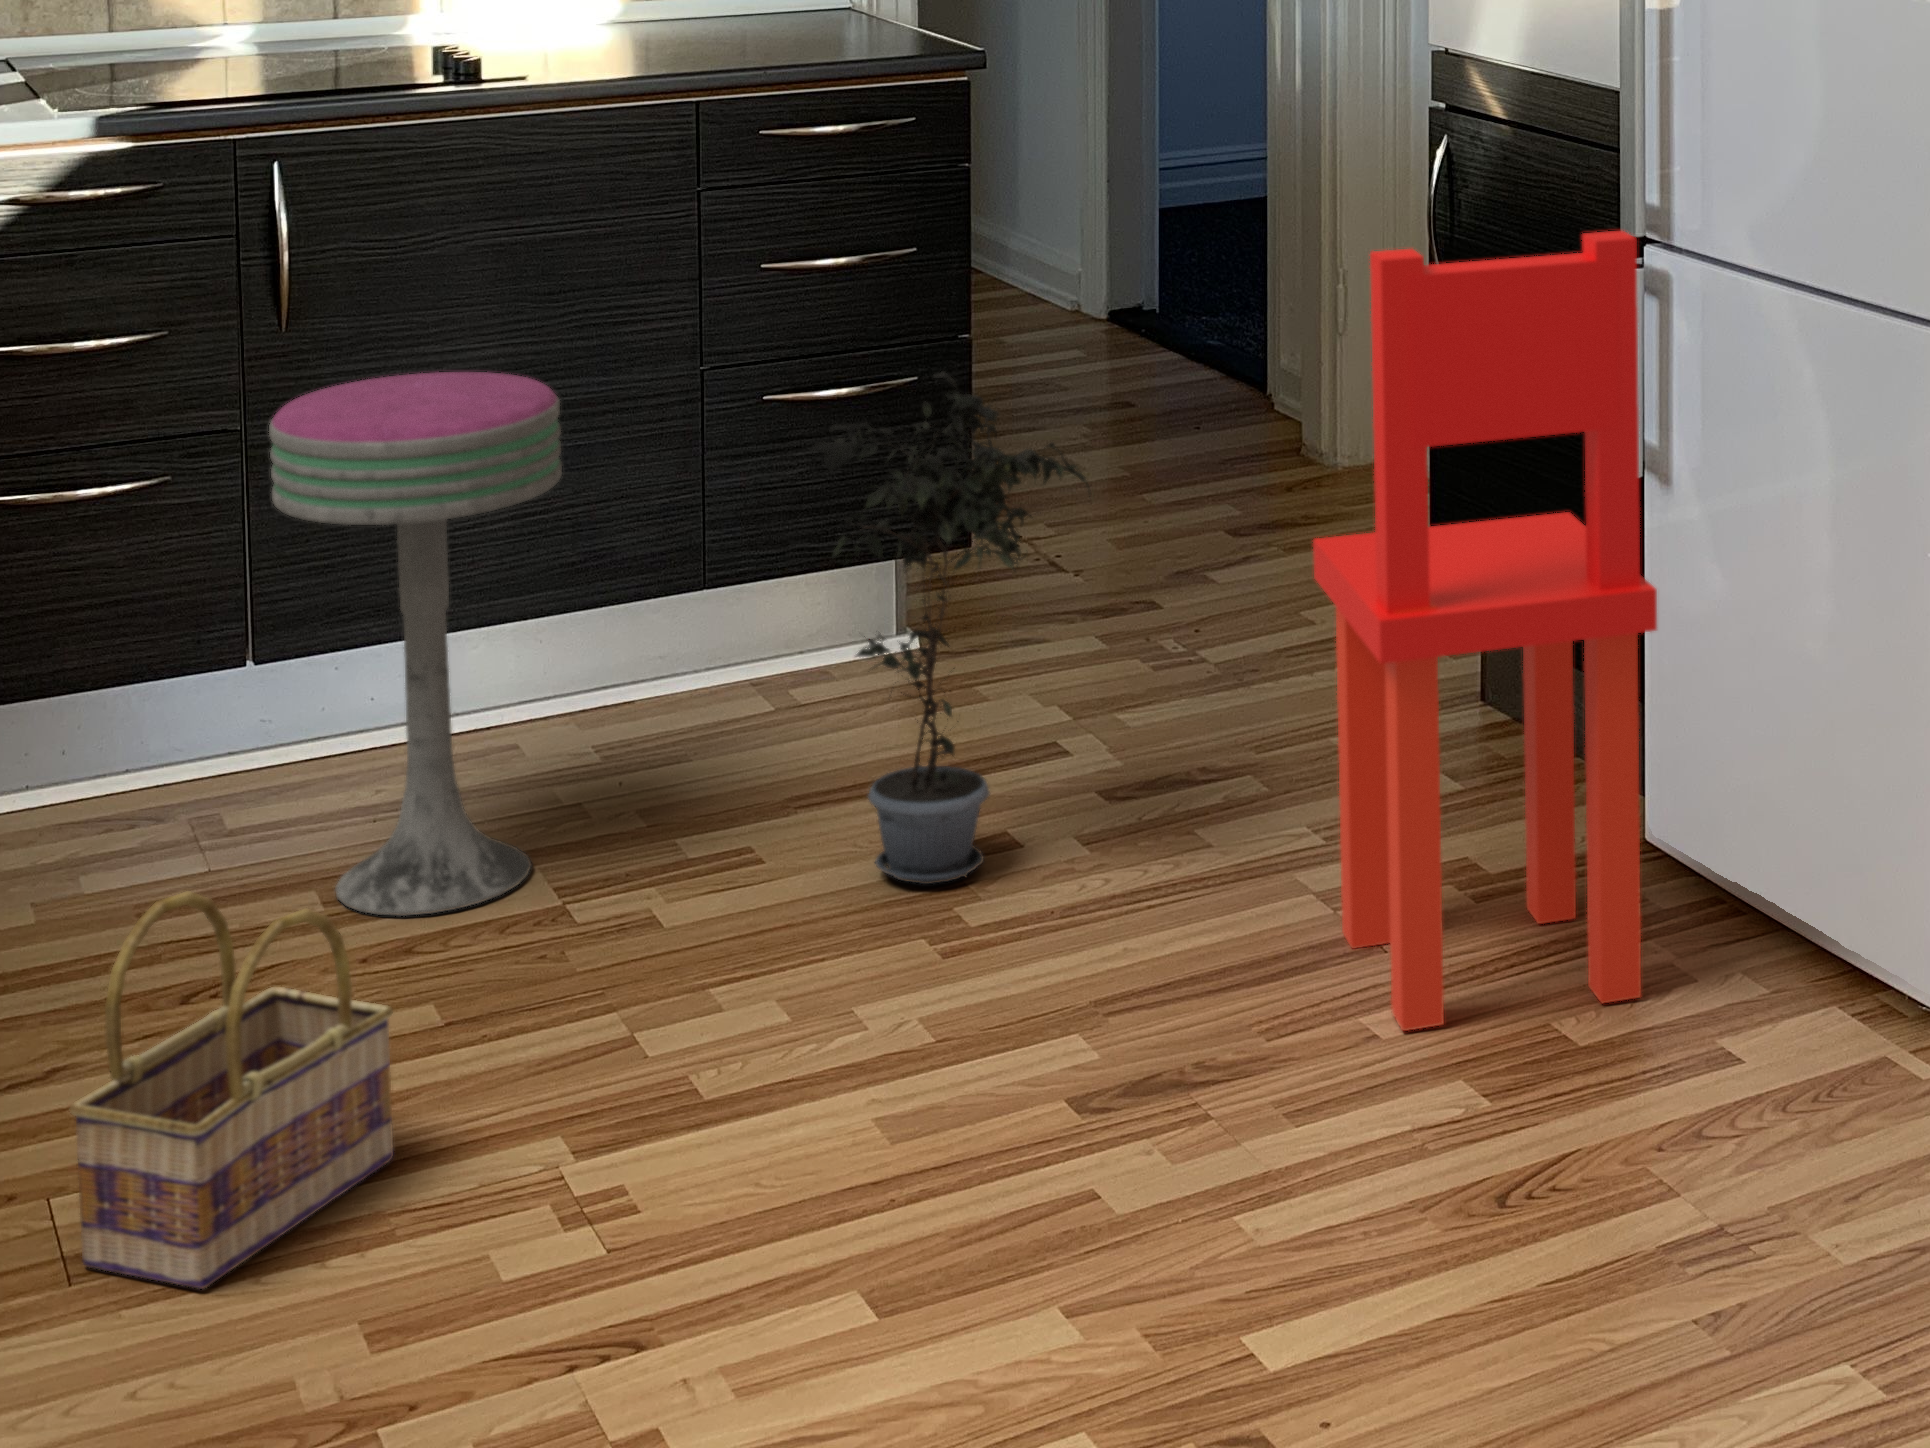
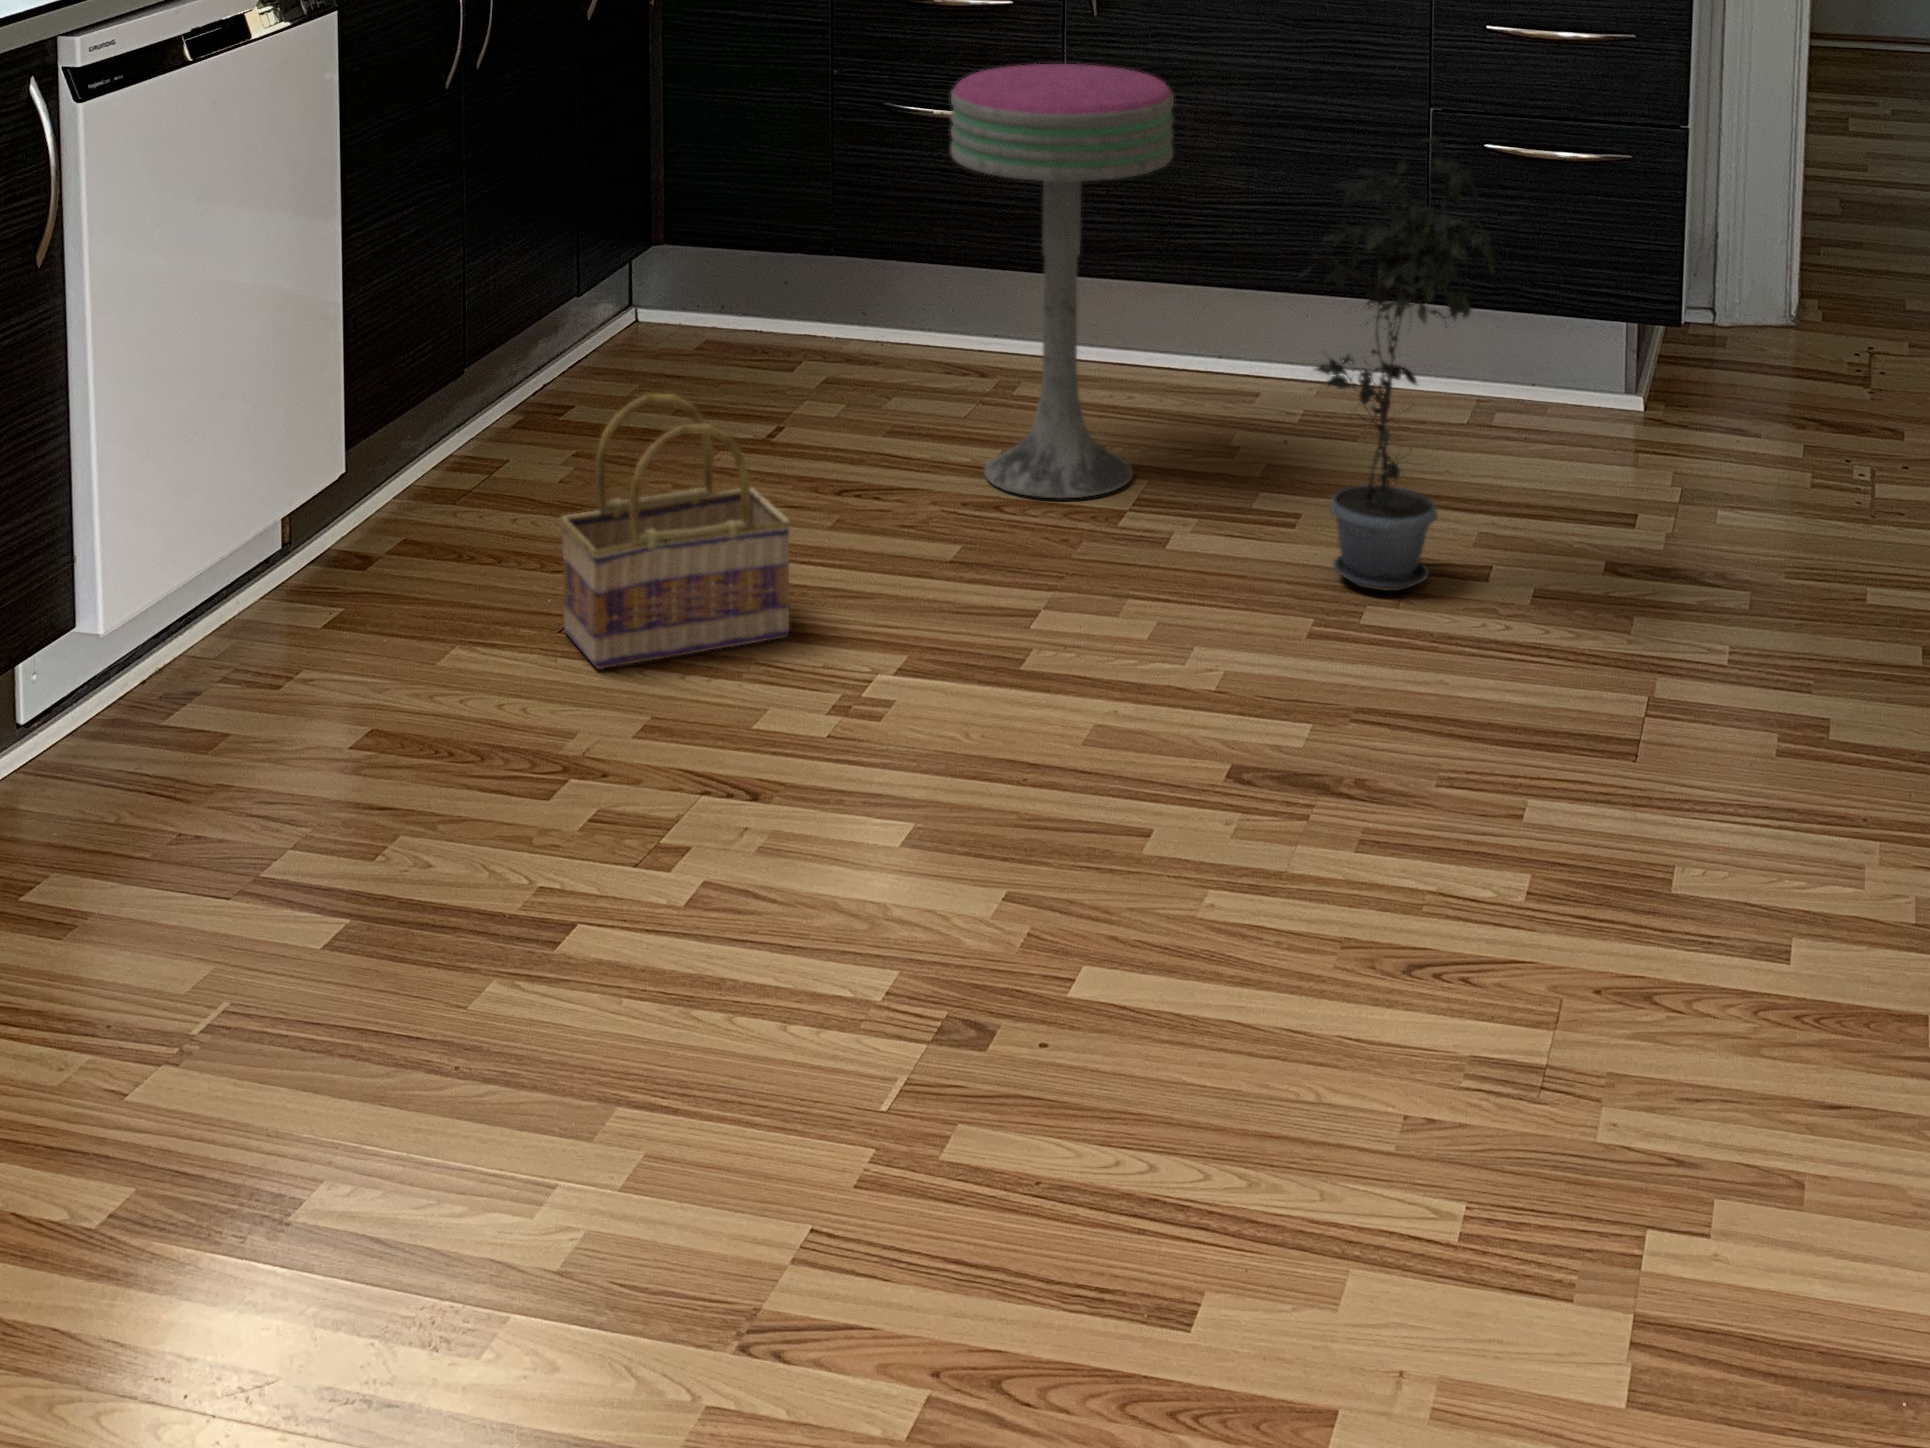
chair: present [1313,230,1657,1031] -> none [1529,72,1883,878]

